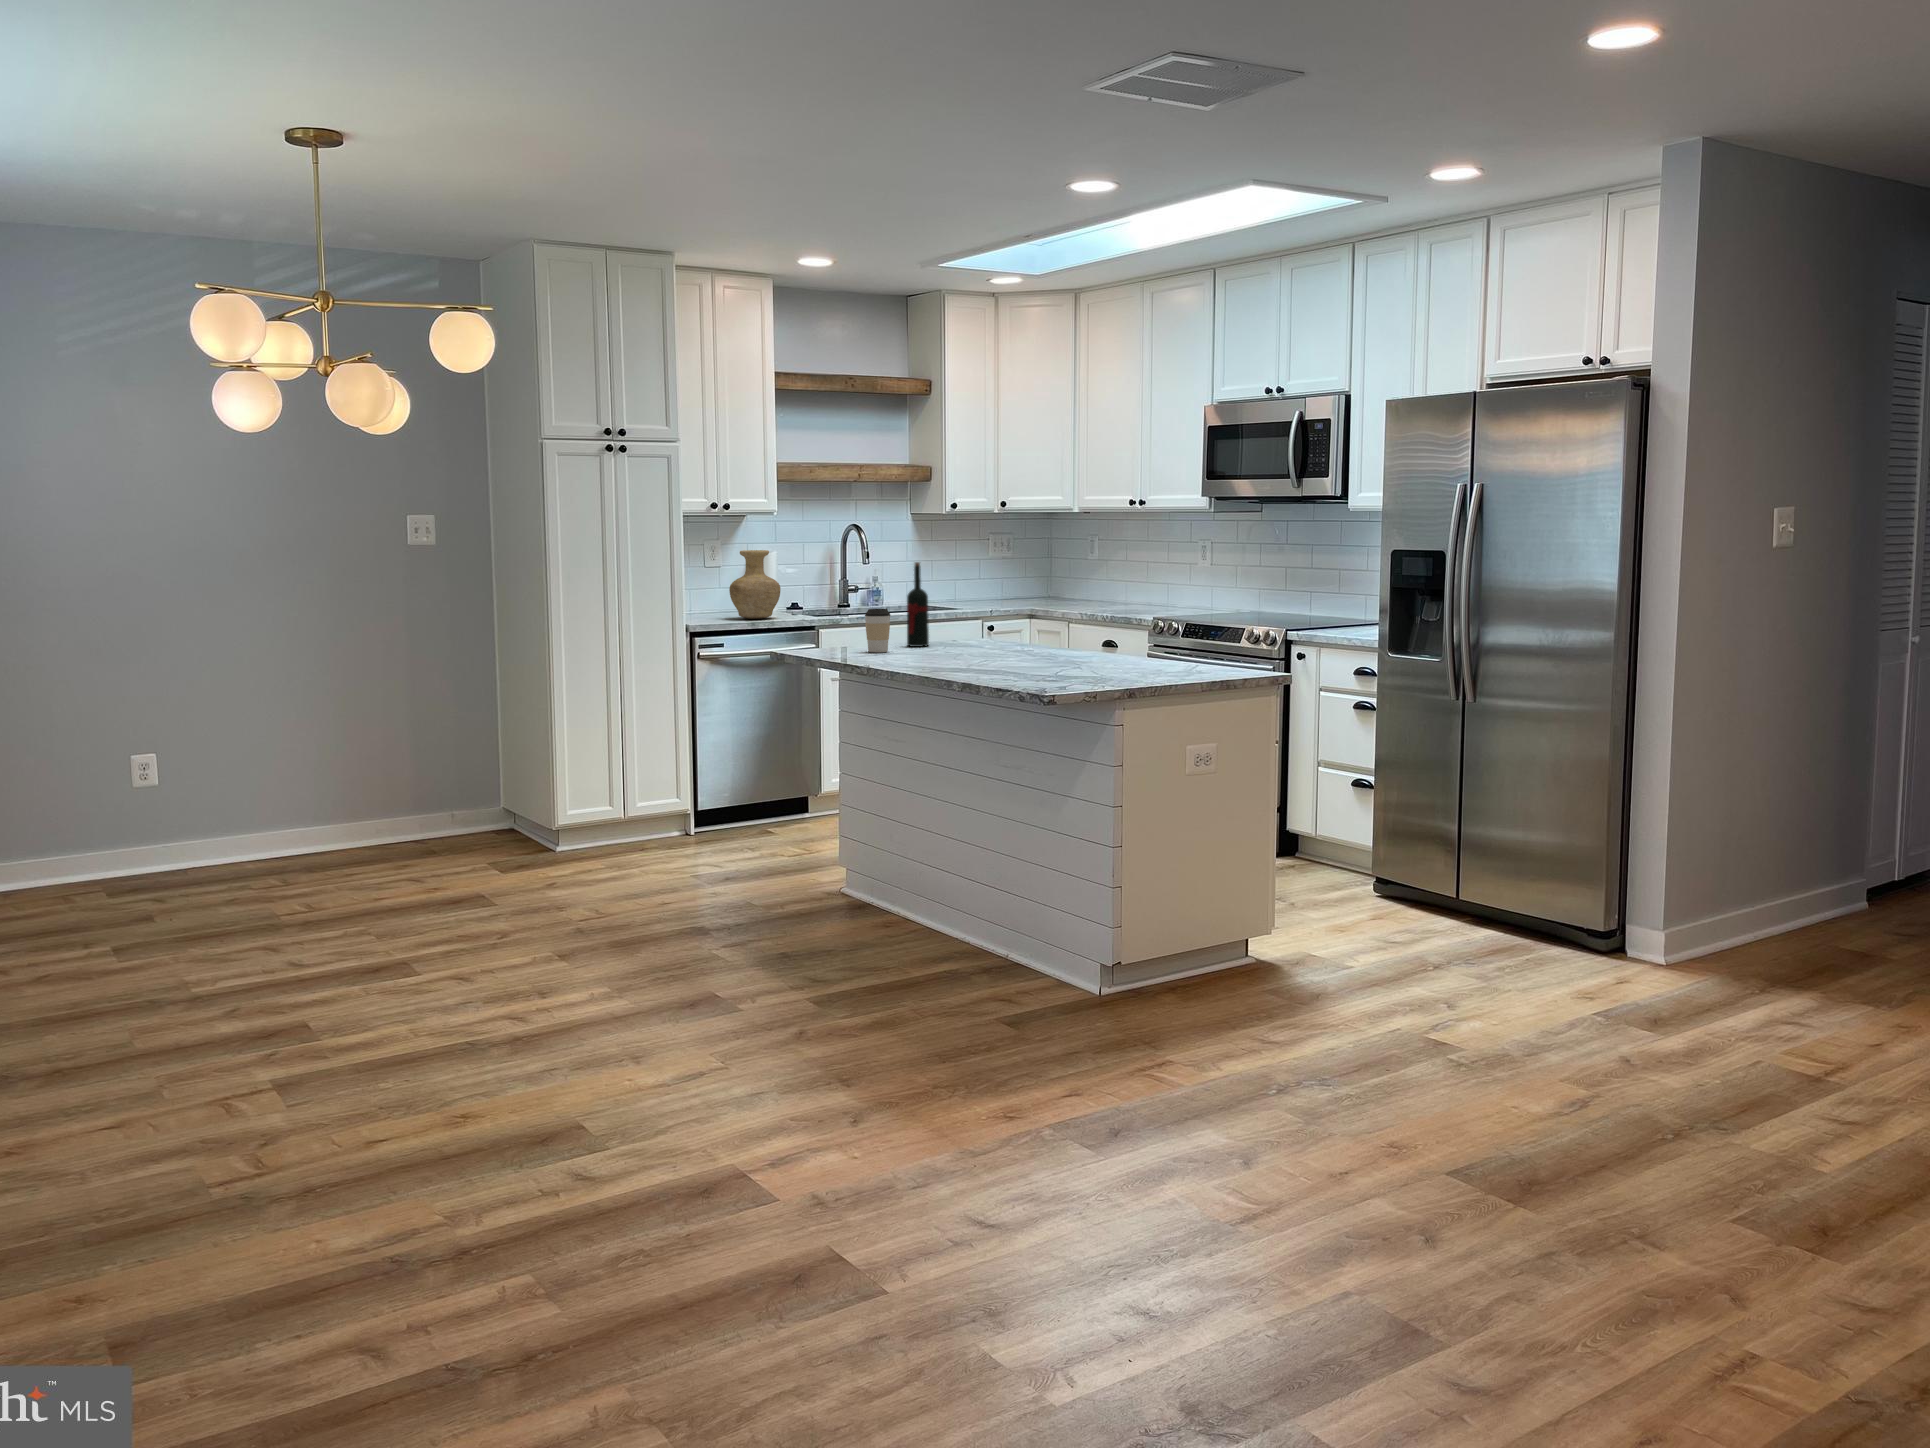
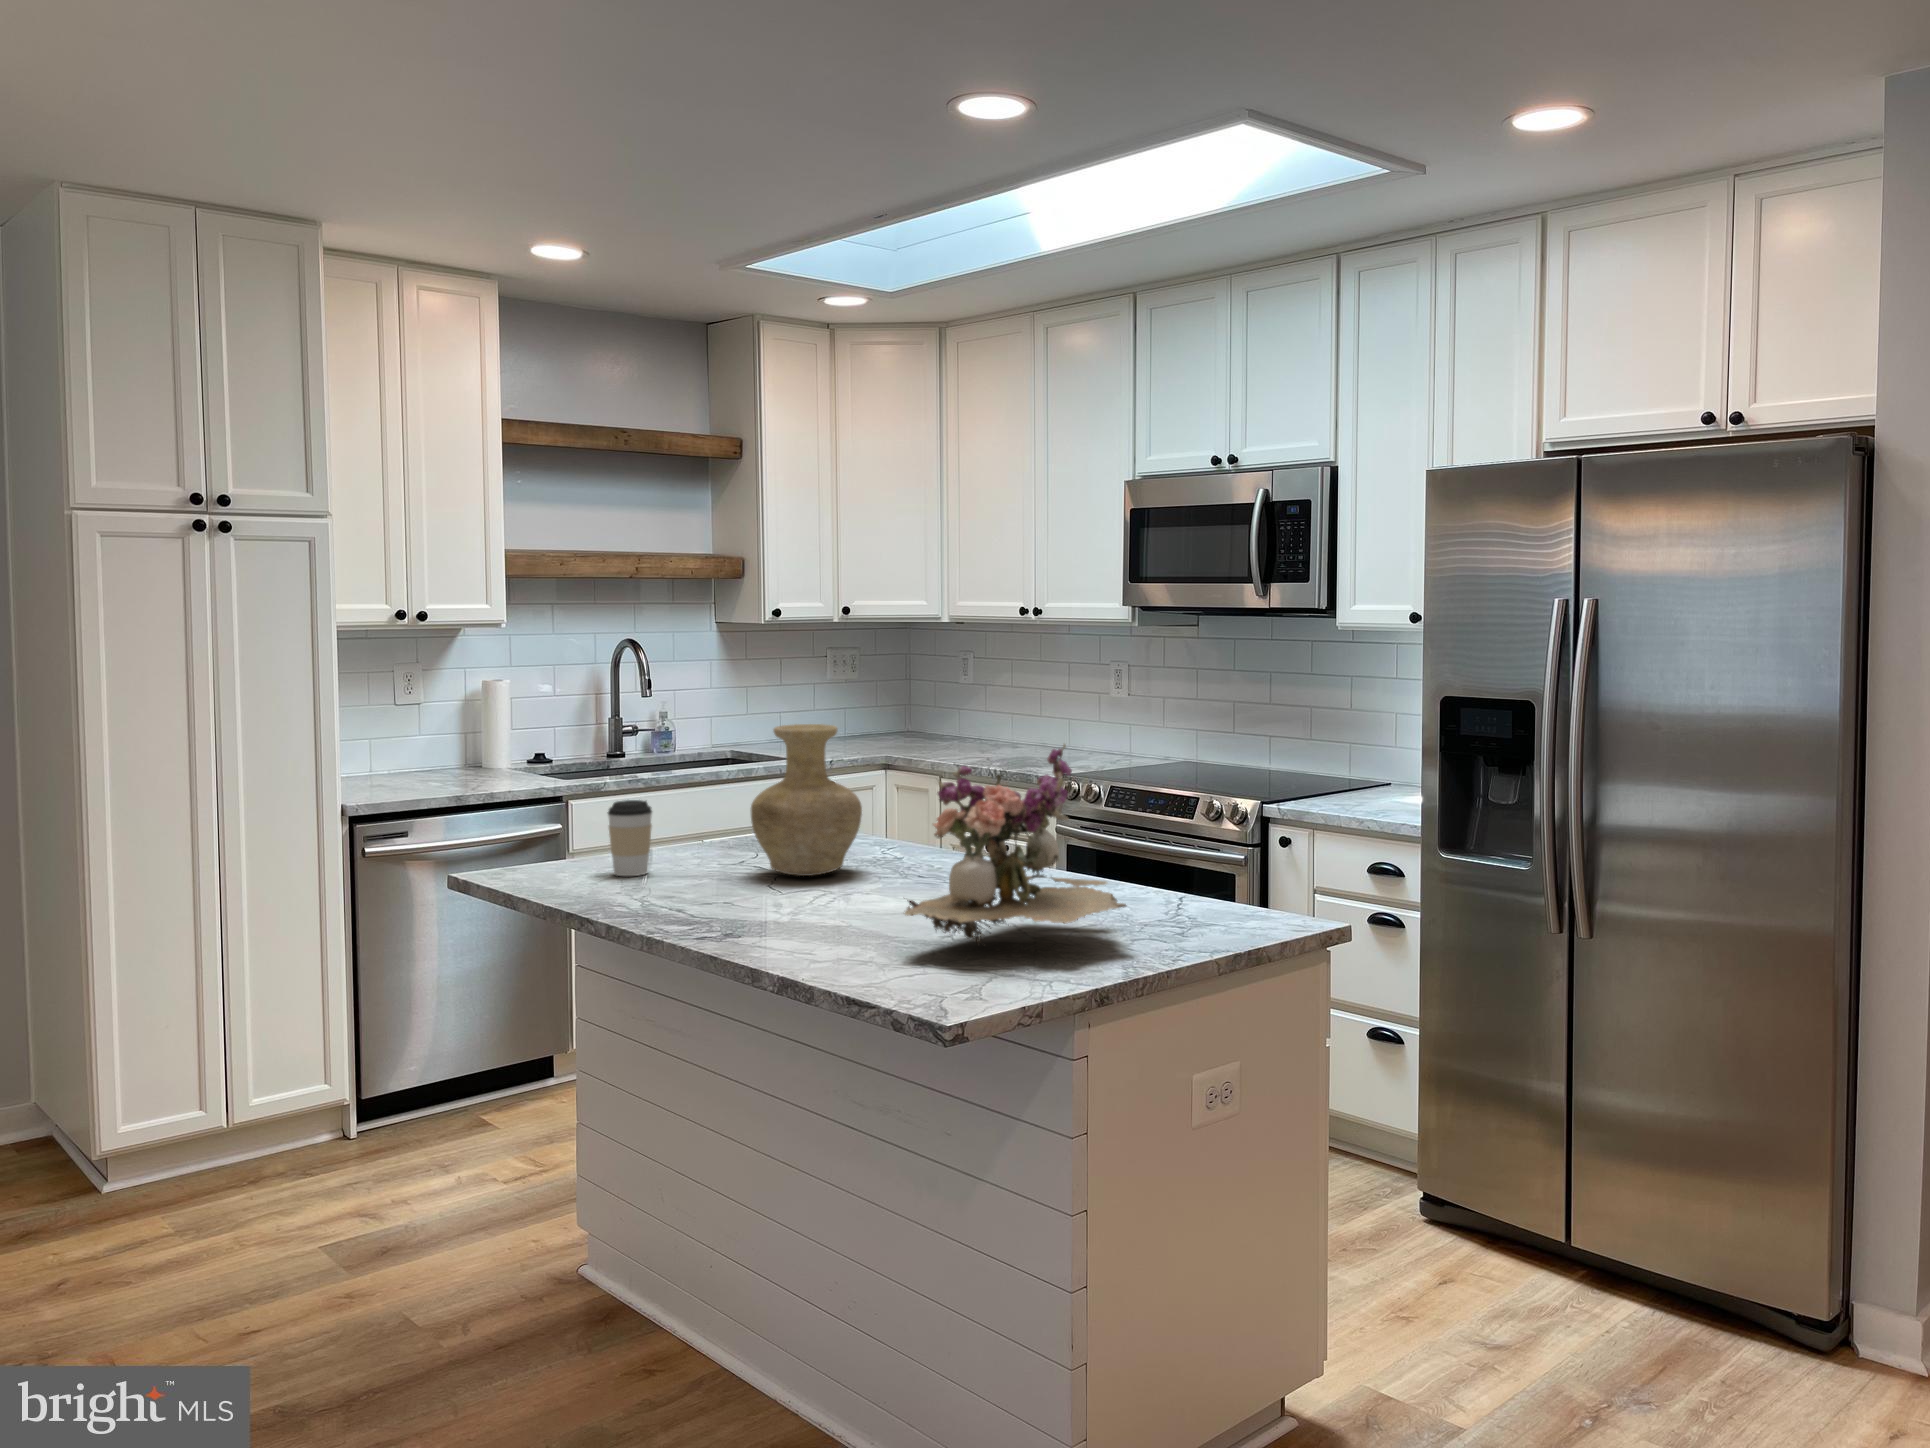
vase: present [729,550,781,619] -> present [751,724,862,876]
wine bottle: present [907,562,929,647] -> none [684,717,722,857]
flower arrangement: none [1035,566,1158,673] -> present [905,744,1126,943]

